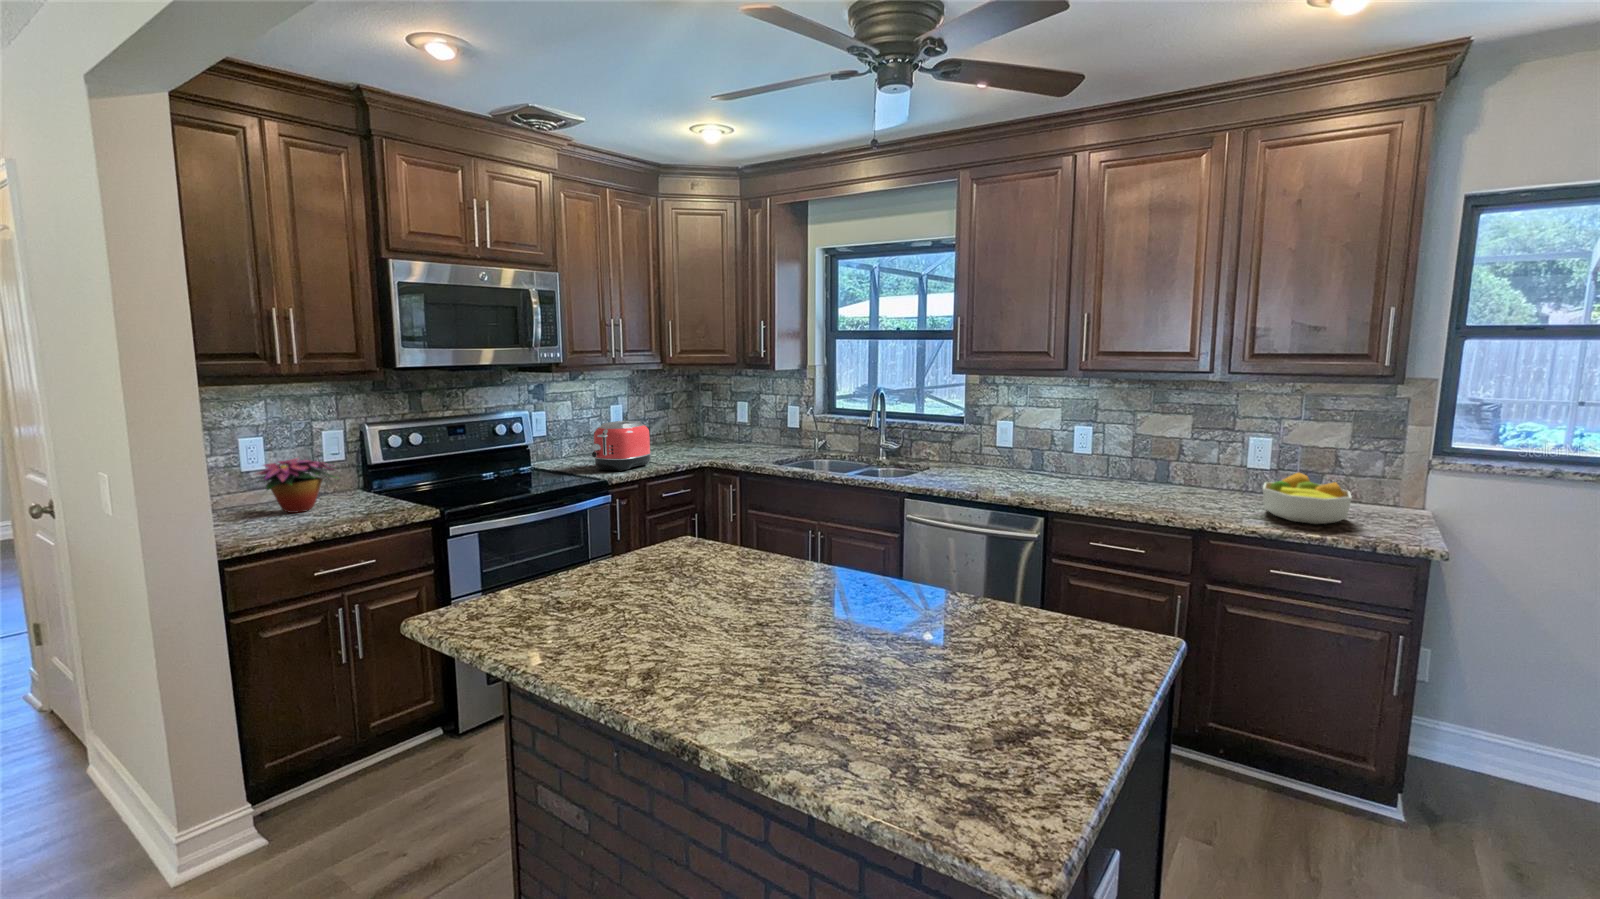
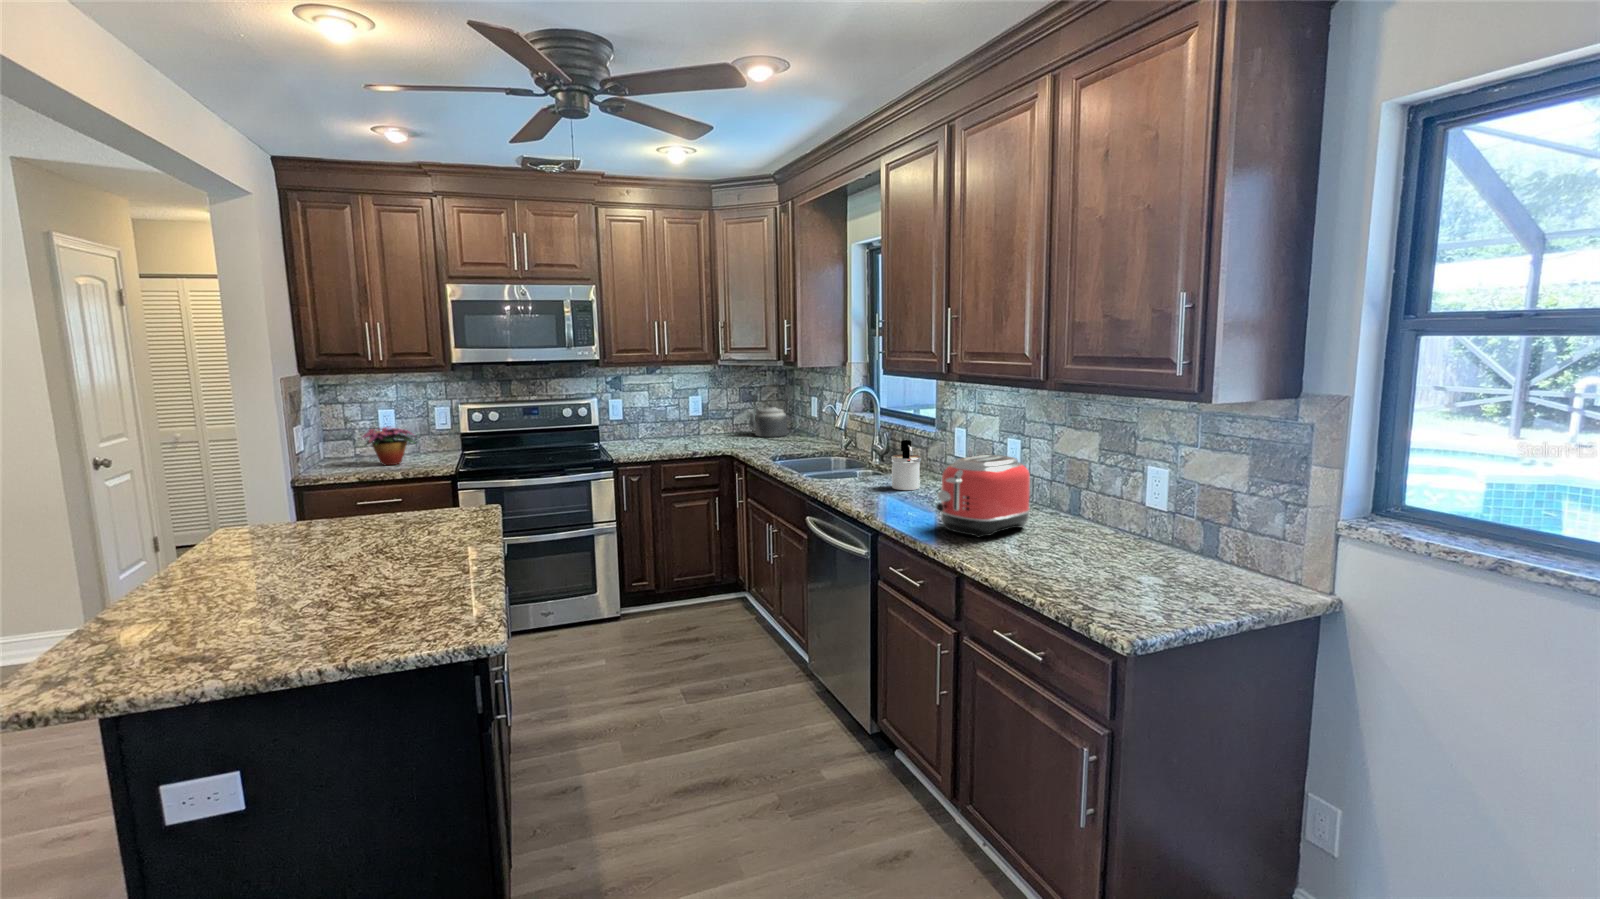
kettle: none [675,396,714,447] -> present [747,390,788,437]
toaster: present [592,421,651,471] -> present [936,455,1031,537]
soap dispenser: none [964,433,1000,480] -> present [891,440,921,490]
fruit bowl: present [1263,473,1351,524] -> none [1069,516,1179,587]

